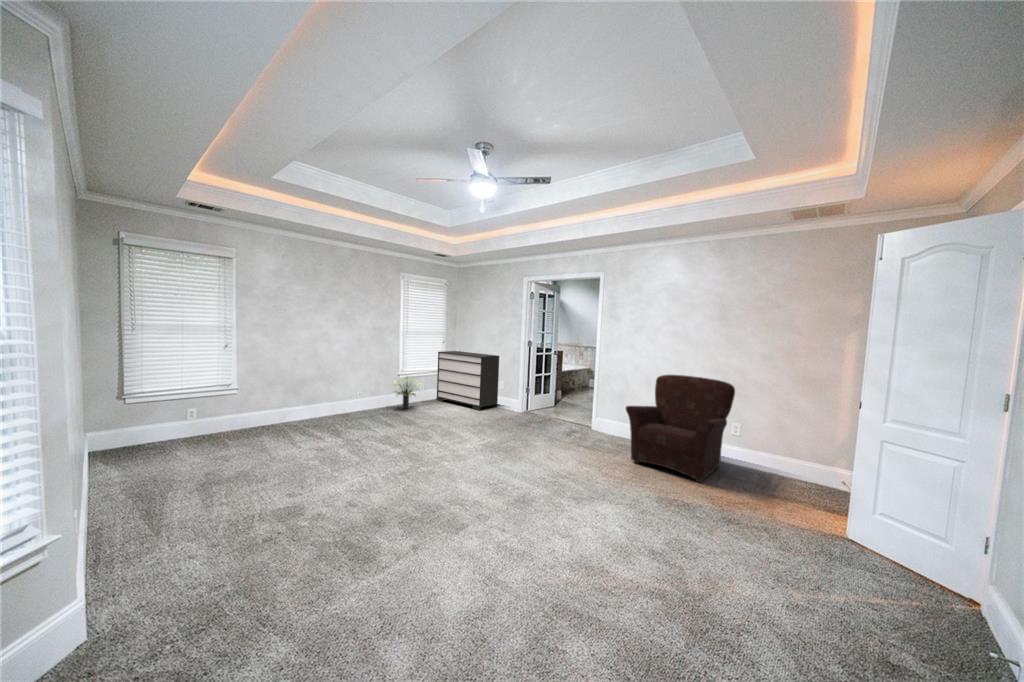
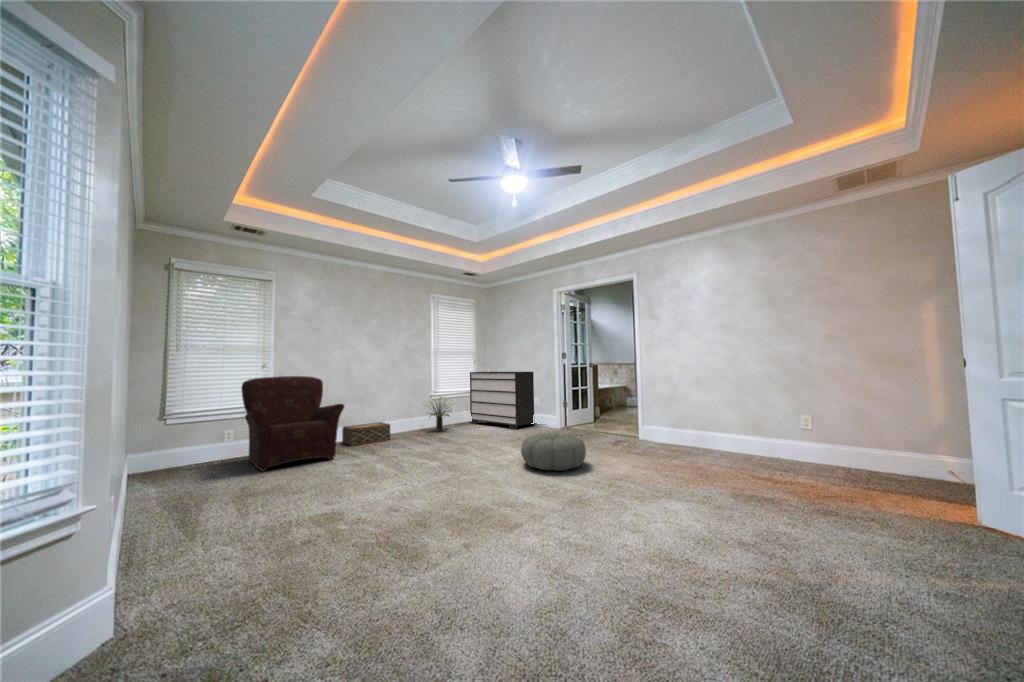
armchair: present [626,375,735,482] -> present [241,376,344,471]
woven basket: none [309,400,357,424] -> present [342,422,391,446]
pouf: none [478,426,537,464] -> present [521,433,586,471]

